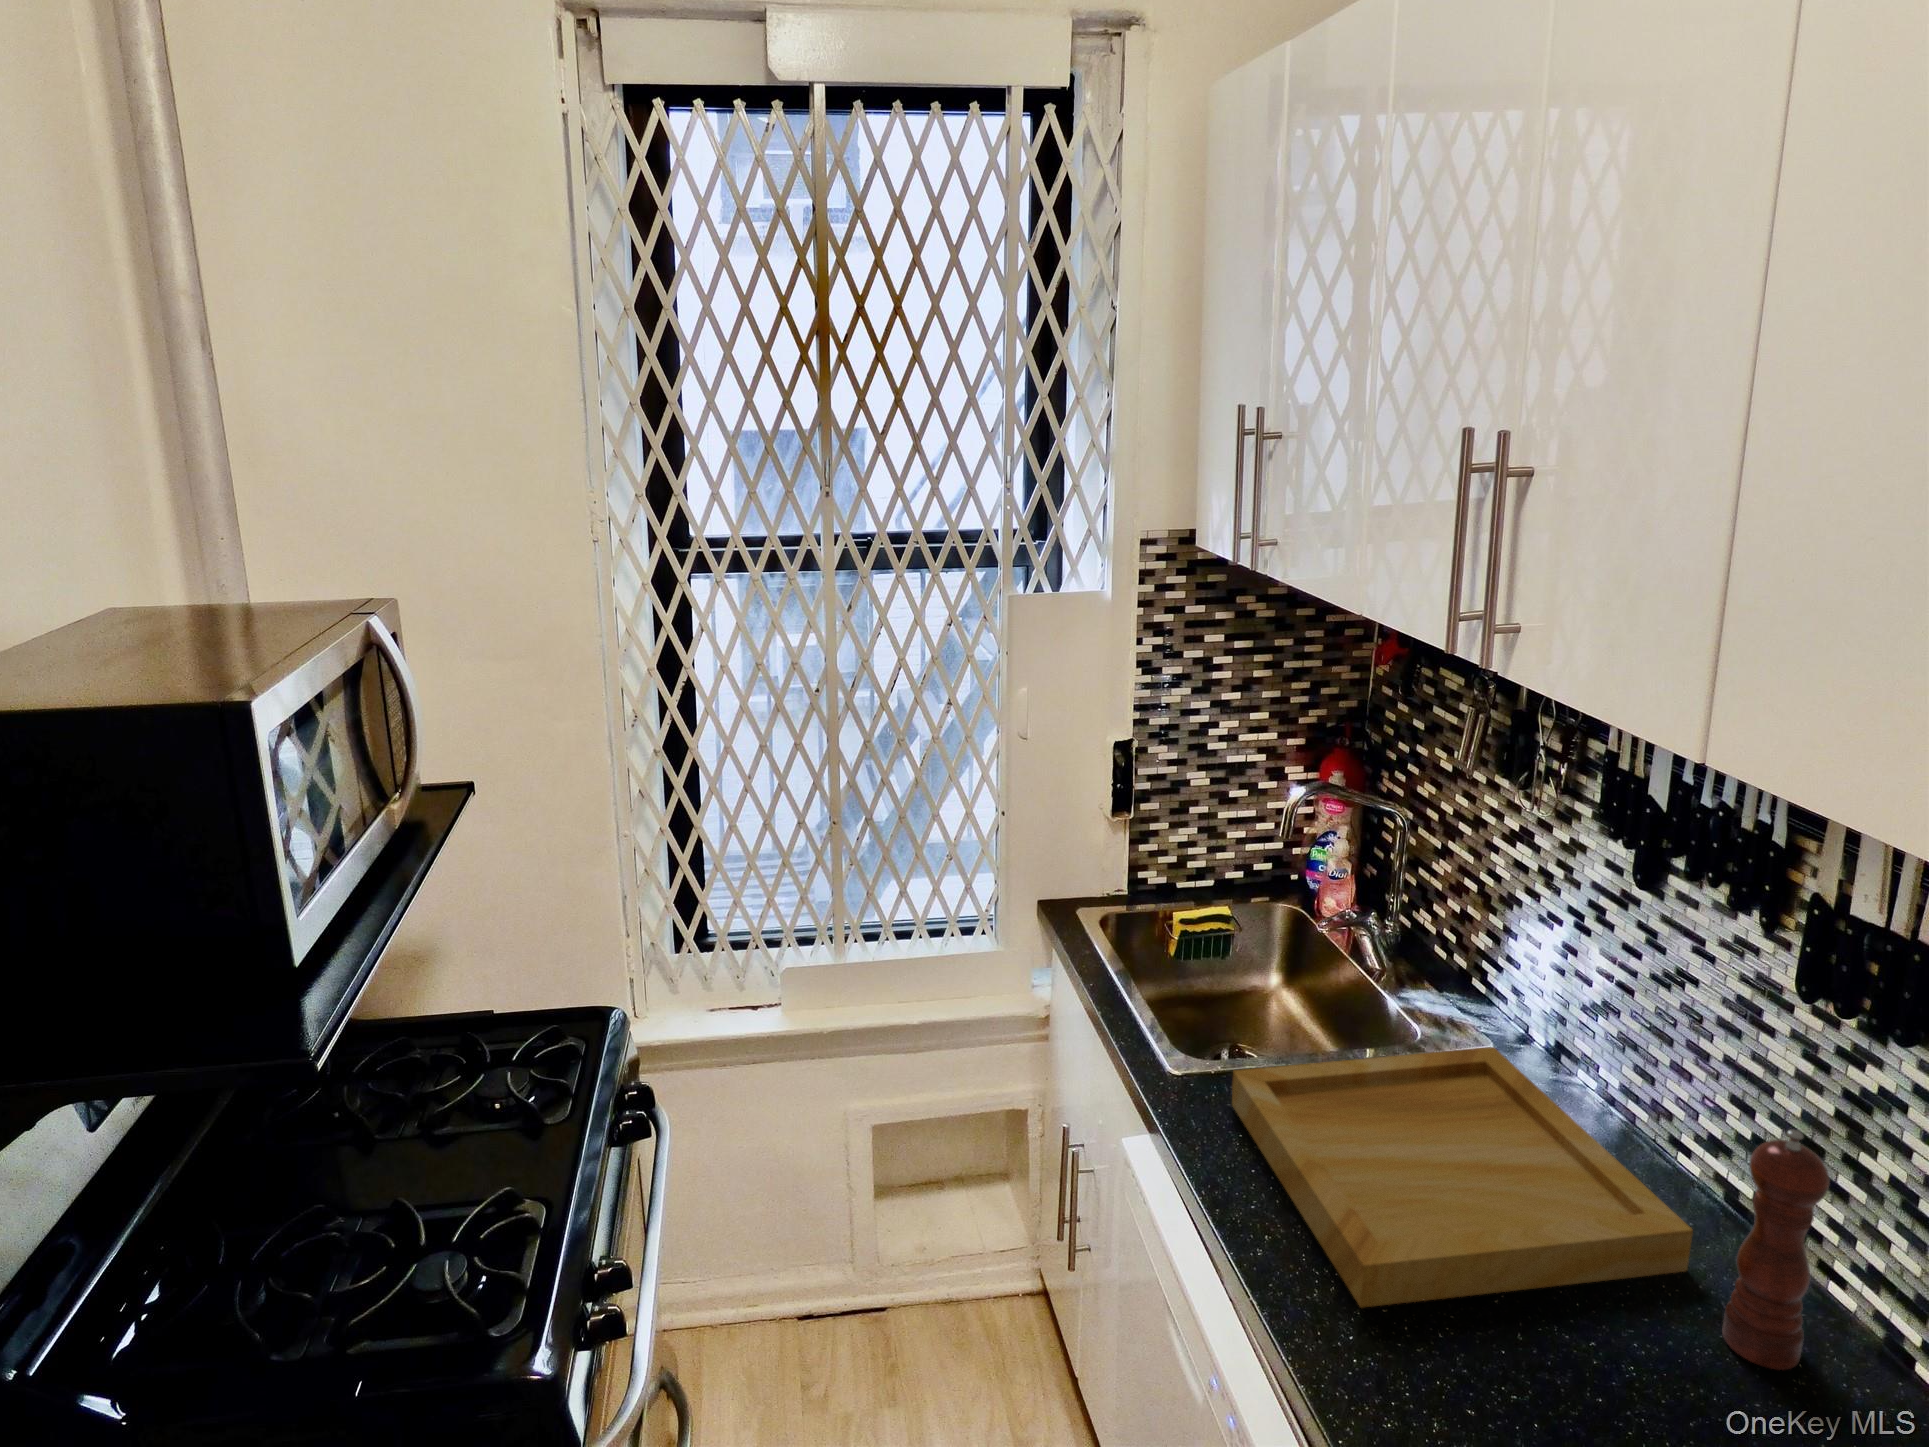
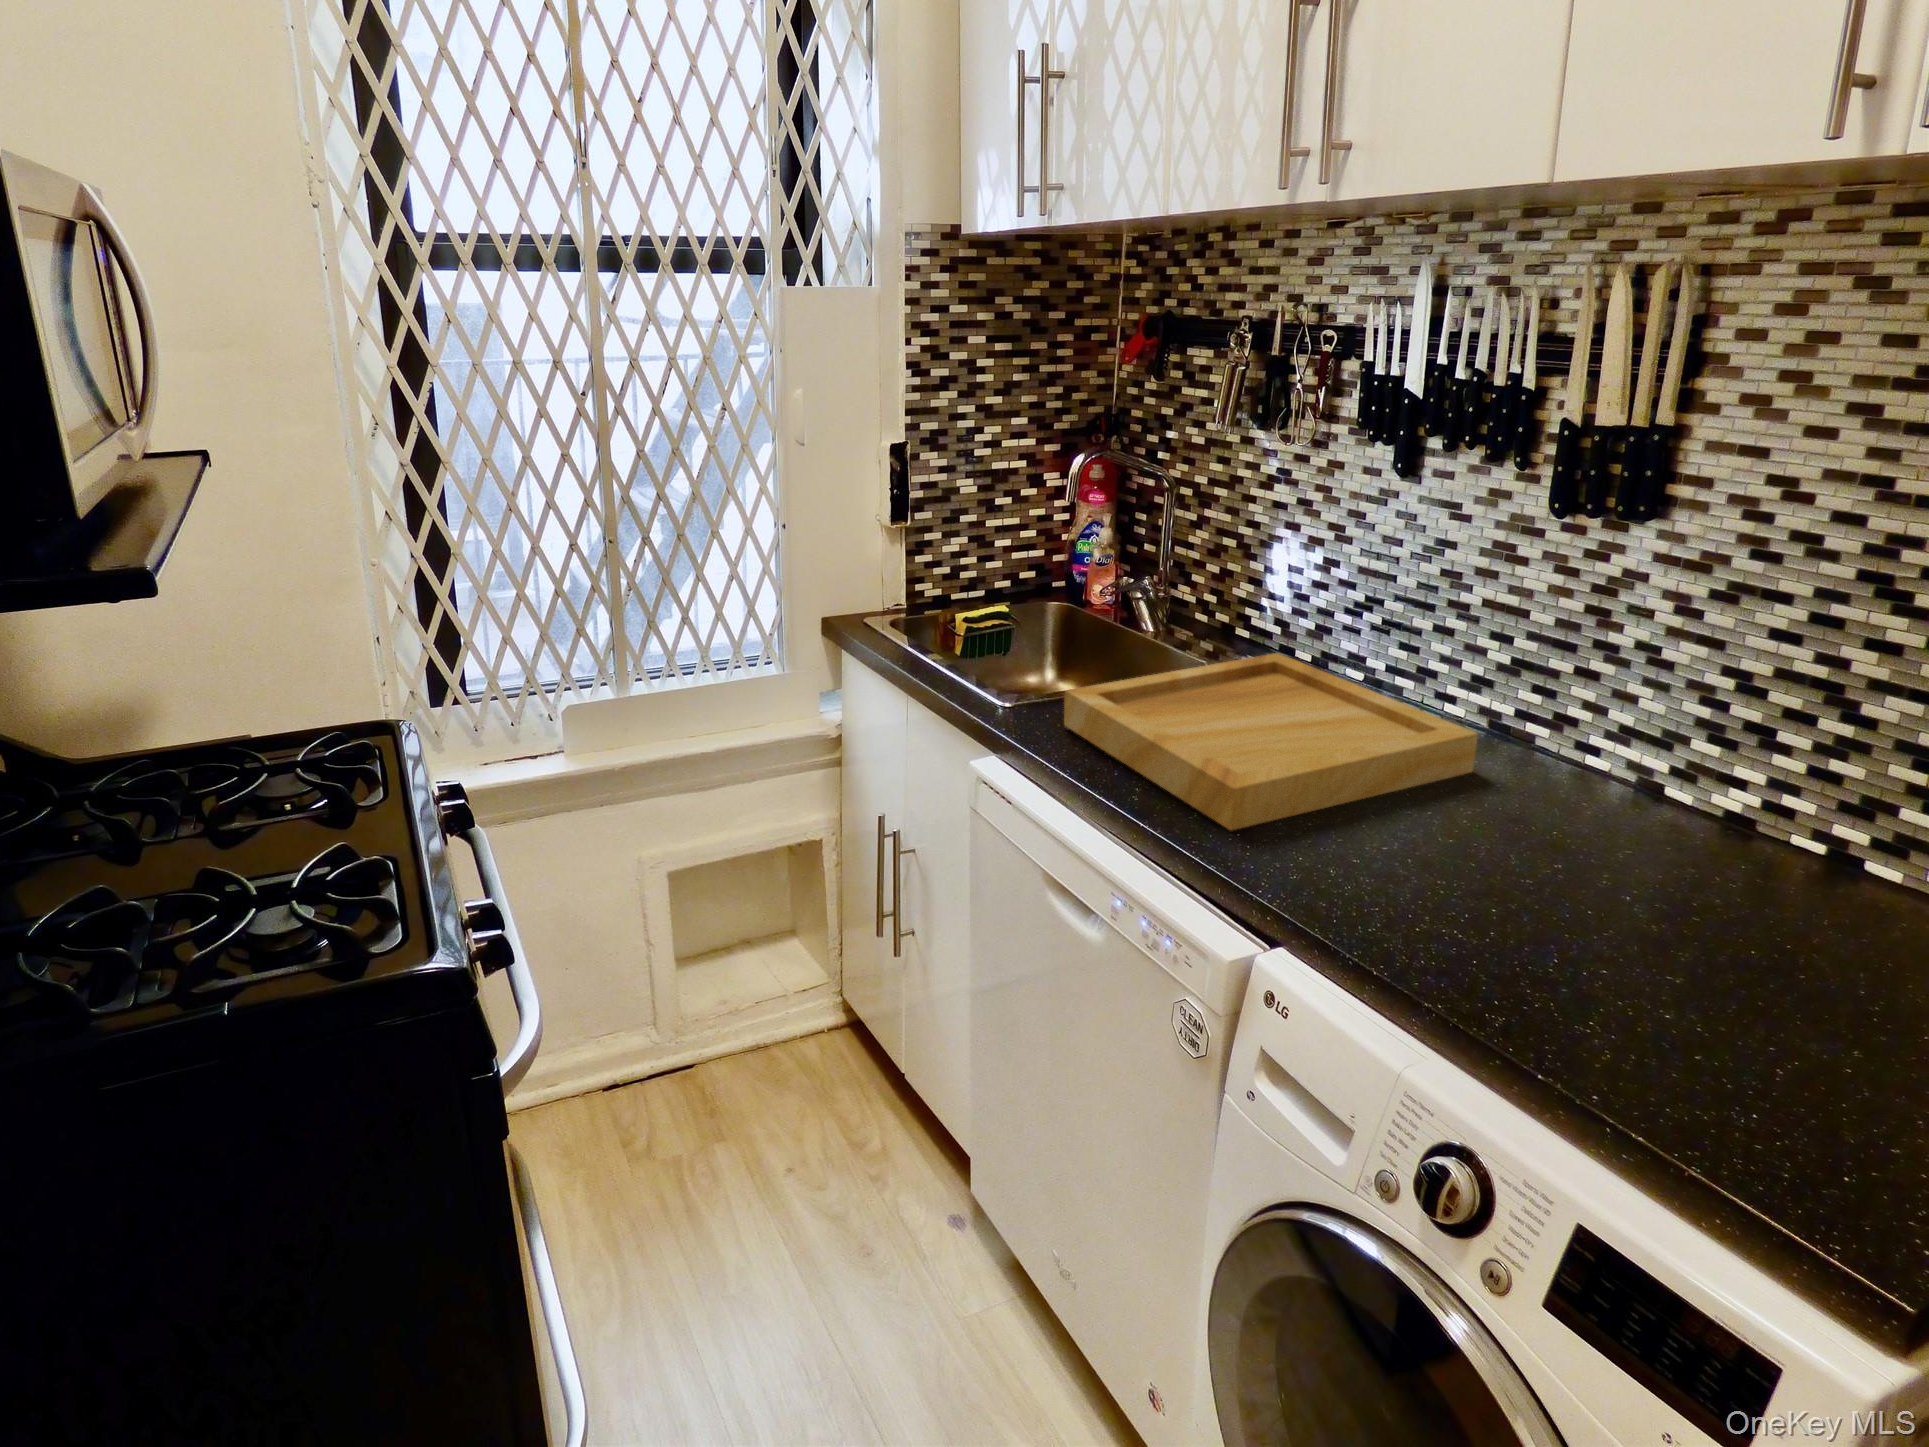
pepper mill: present [1722,1129,1829,1370] -> none [1513,602,1602,814]

